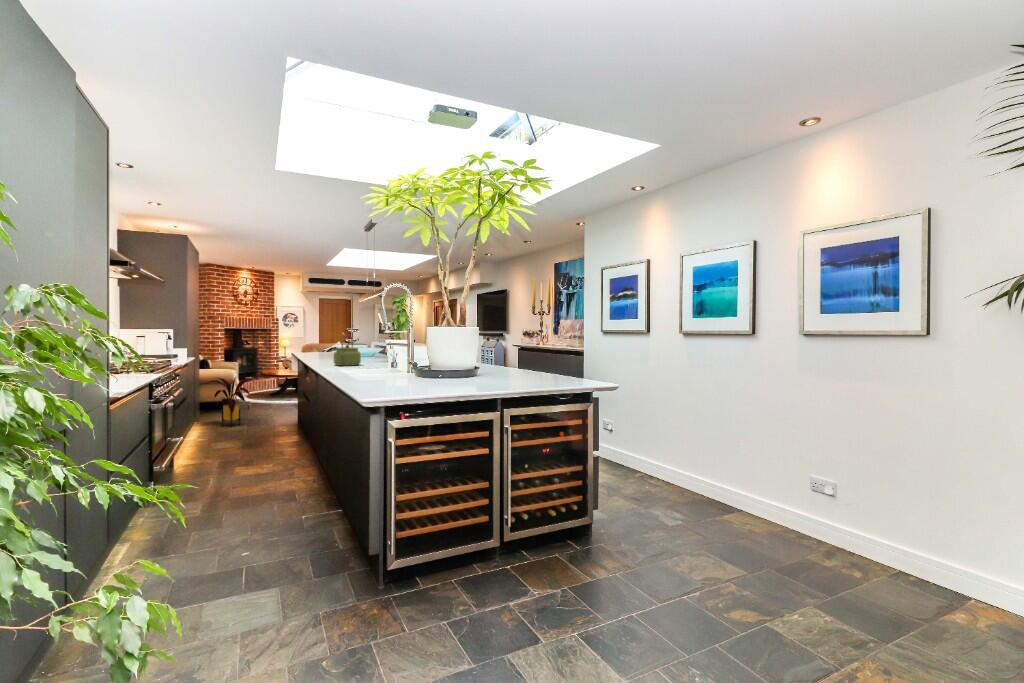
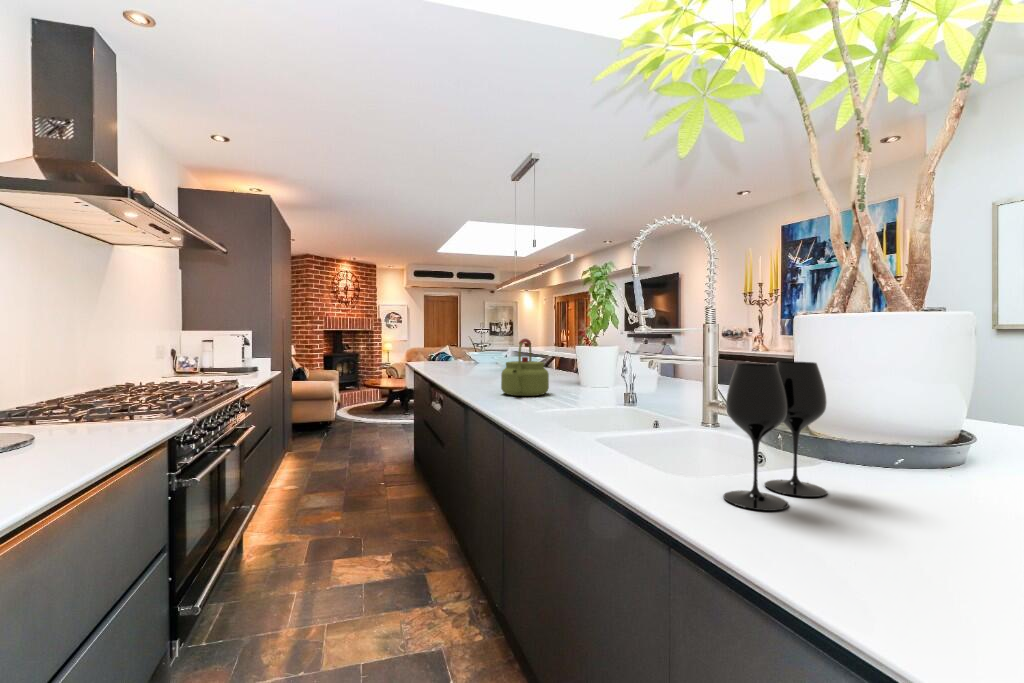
wine glass: none [360,341,397,382] -> present [724,361,827,511]
house plant: present [199,377,254,427] -> none [287,395,362,465]

